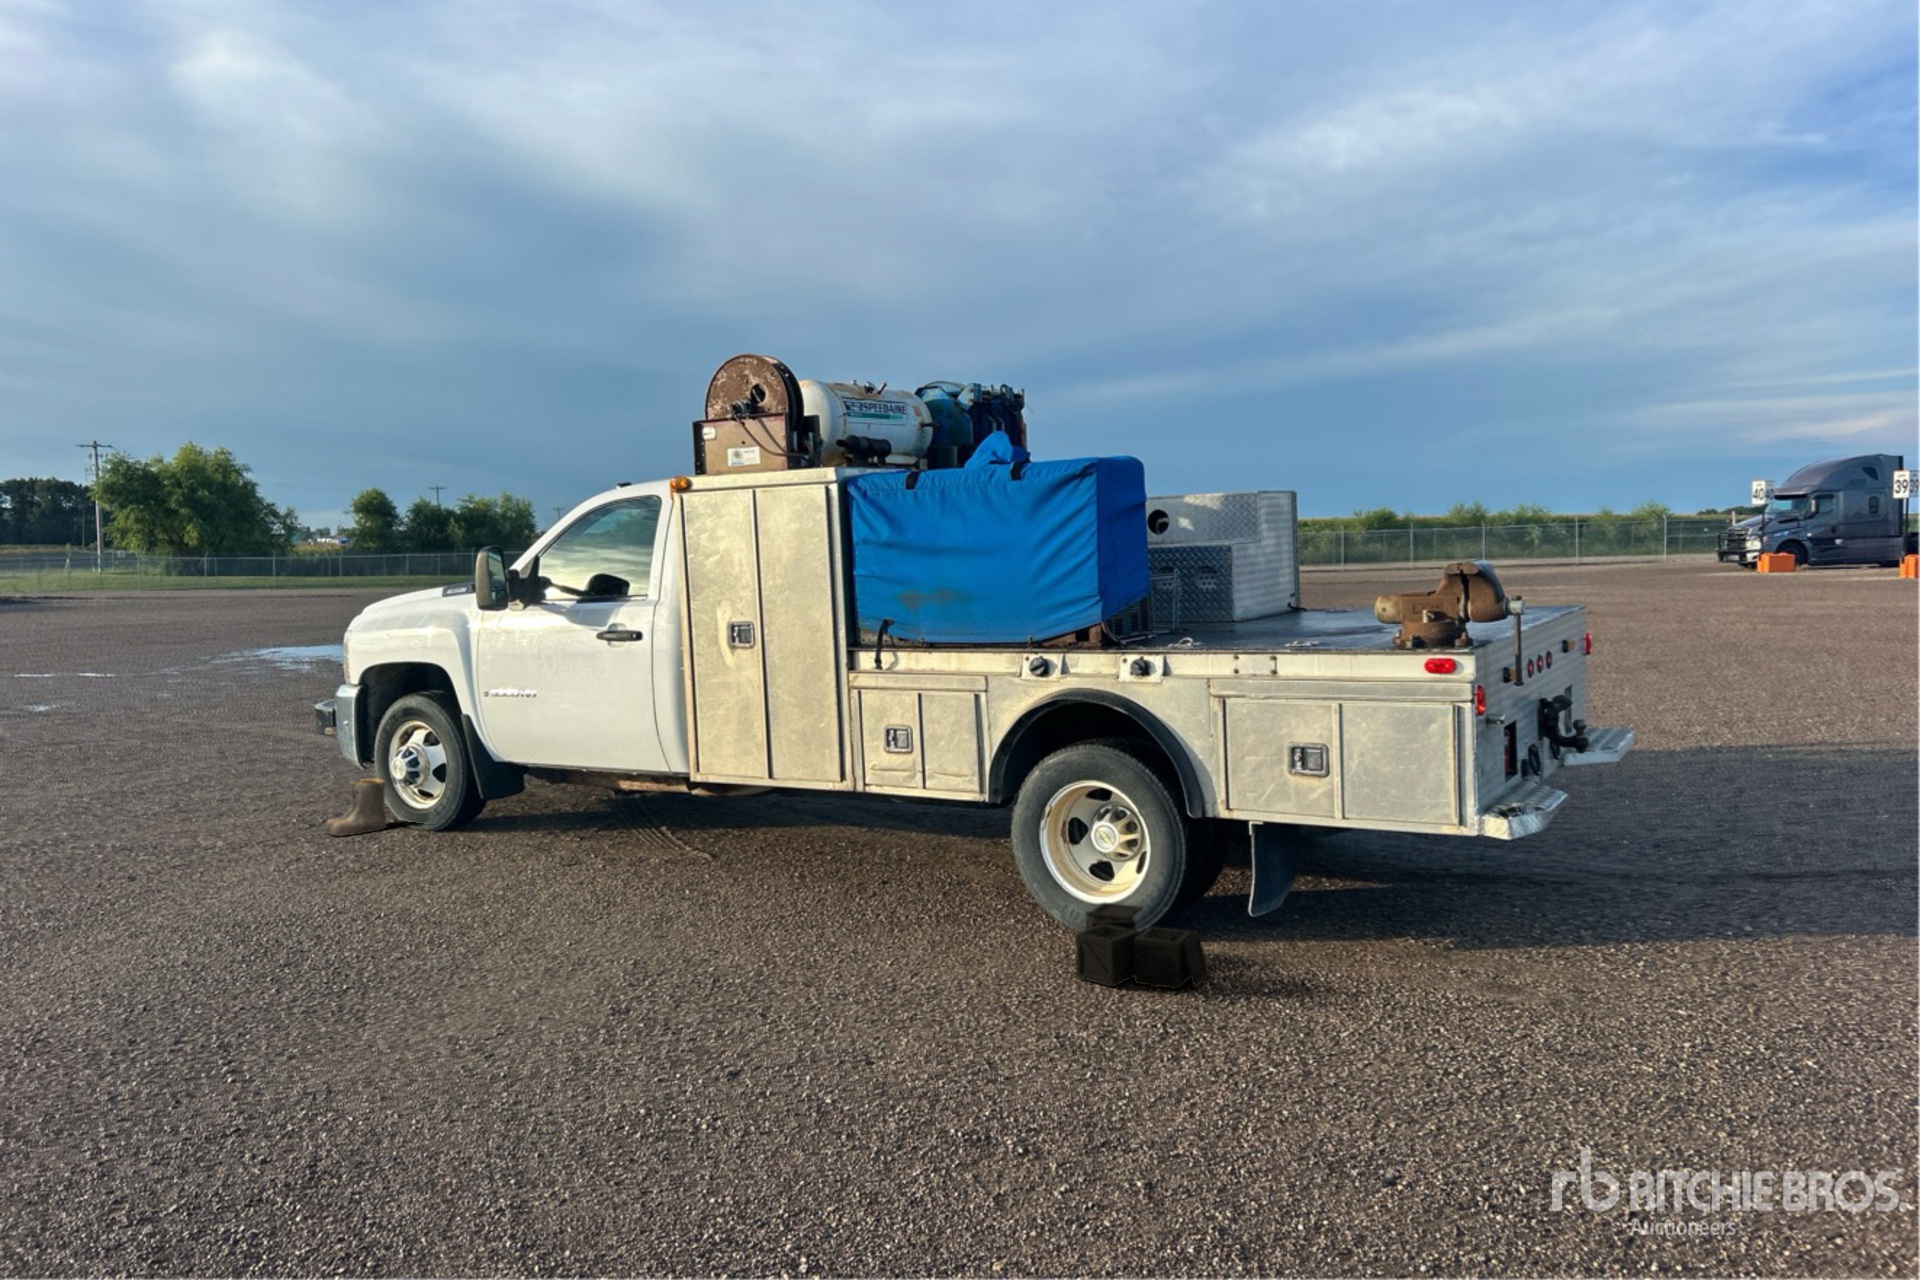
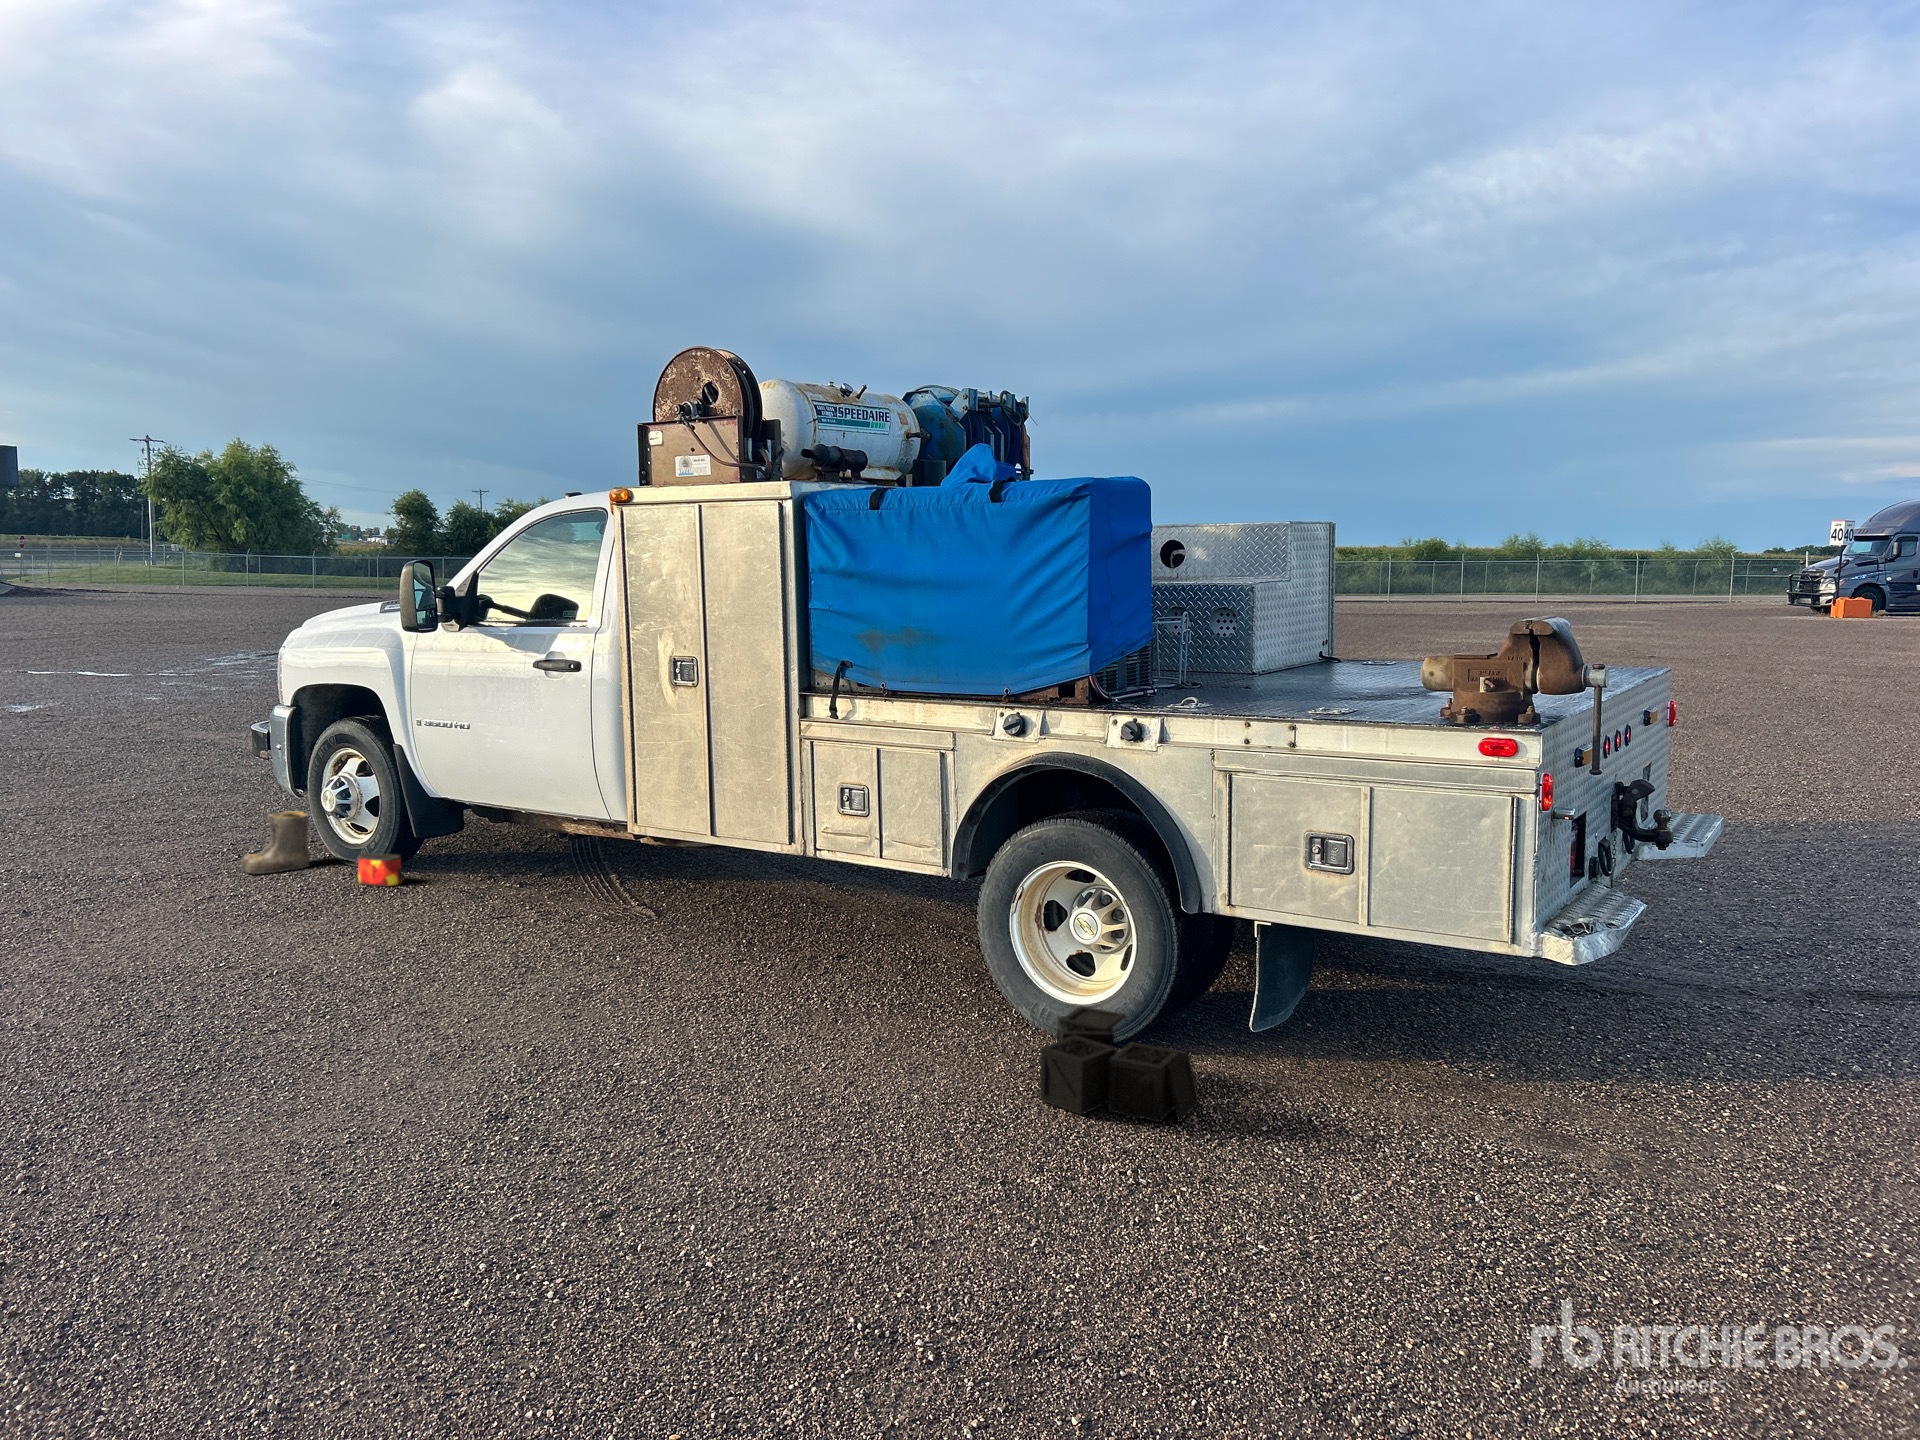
bag: none [434,812,479,841] -> present [357,853,405,887]

